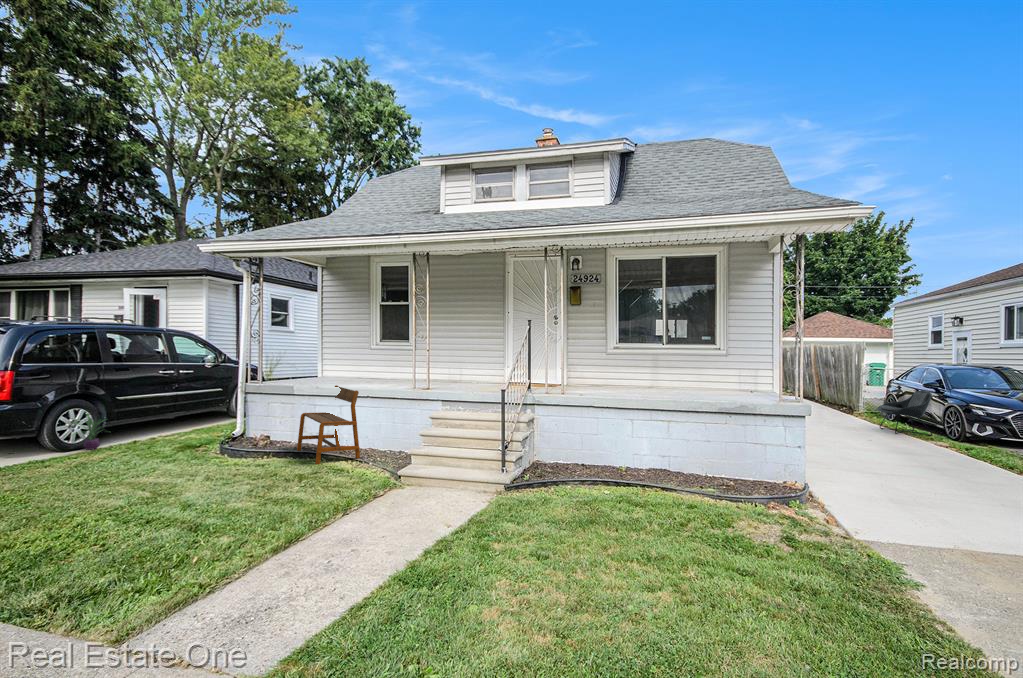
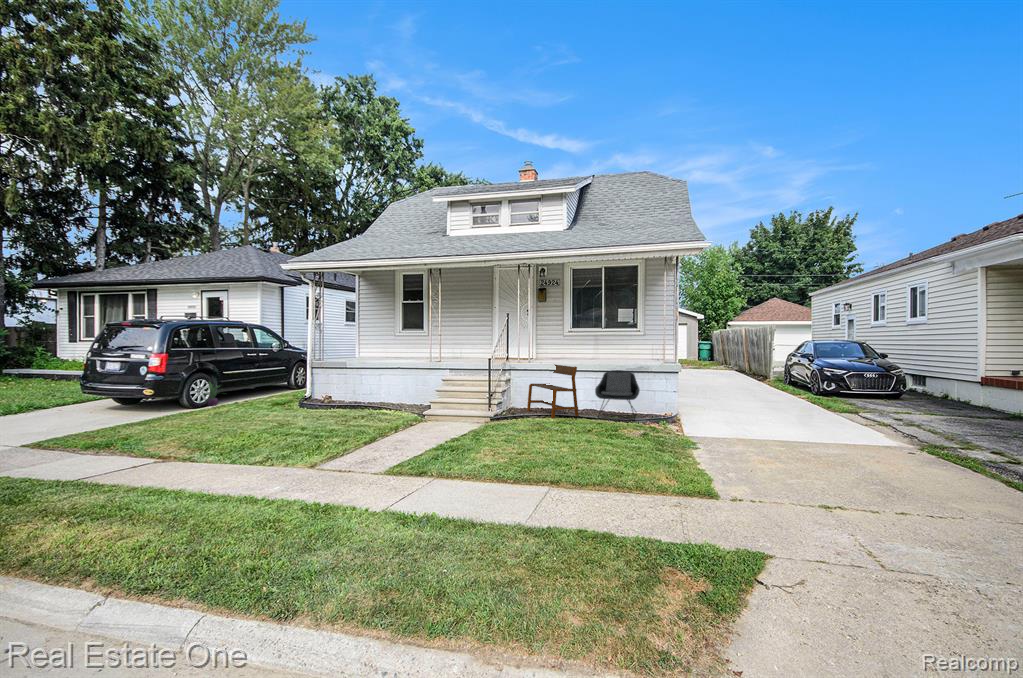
bench: present [297,385,360,464] -> present [527,364,578,419]
lounge chair: present [877,391,932,436] -> present [595,370,640,421]

